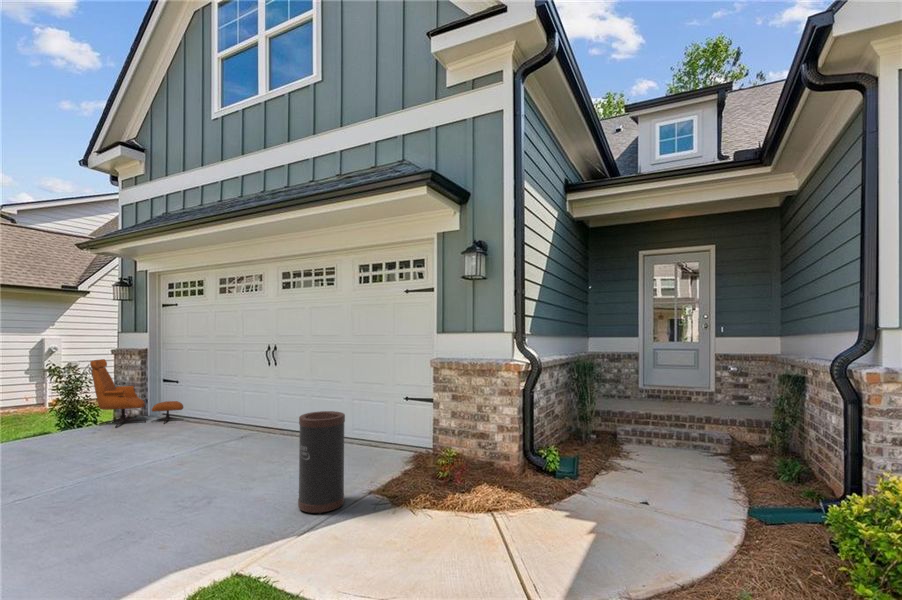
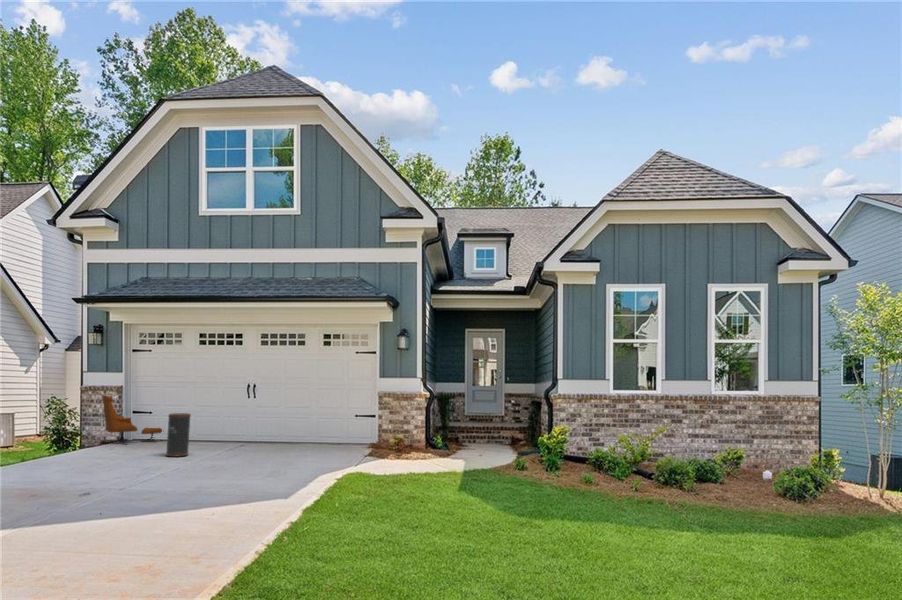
trash can: present [298,411,345,514] -> present [166,413,191,457]

